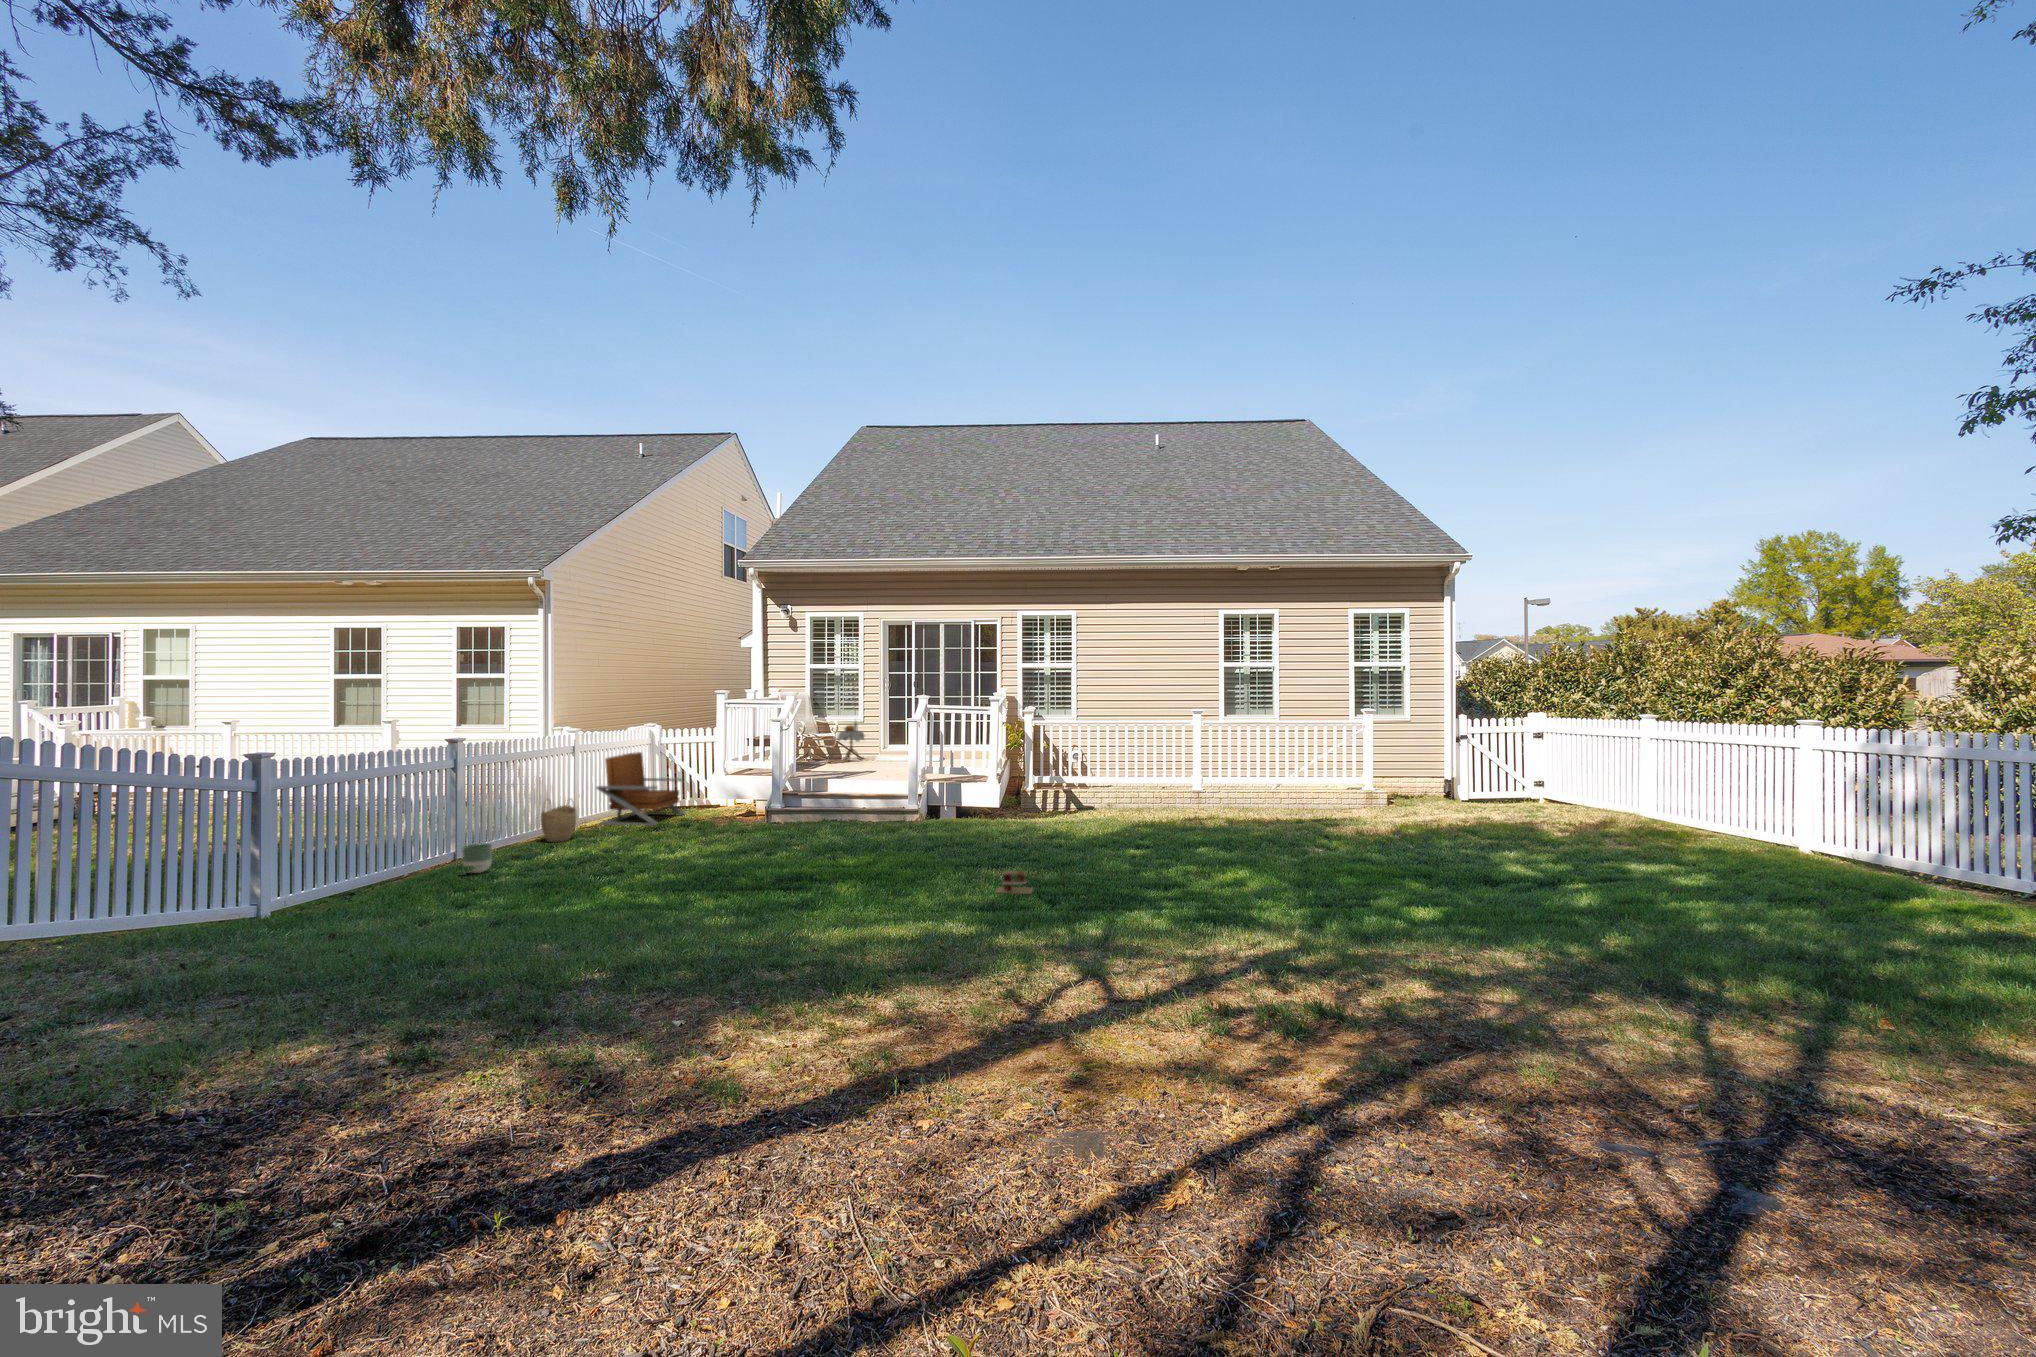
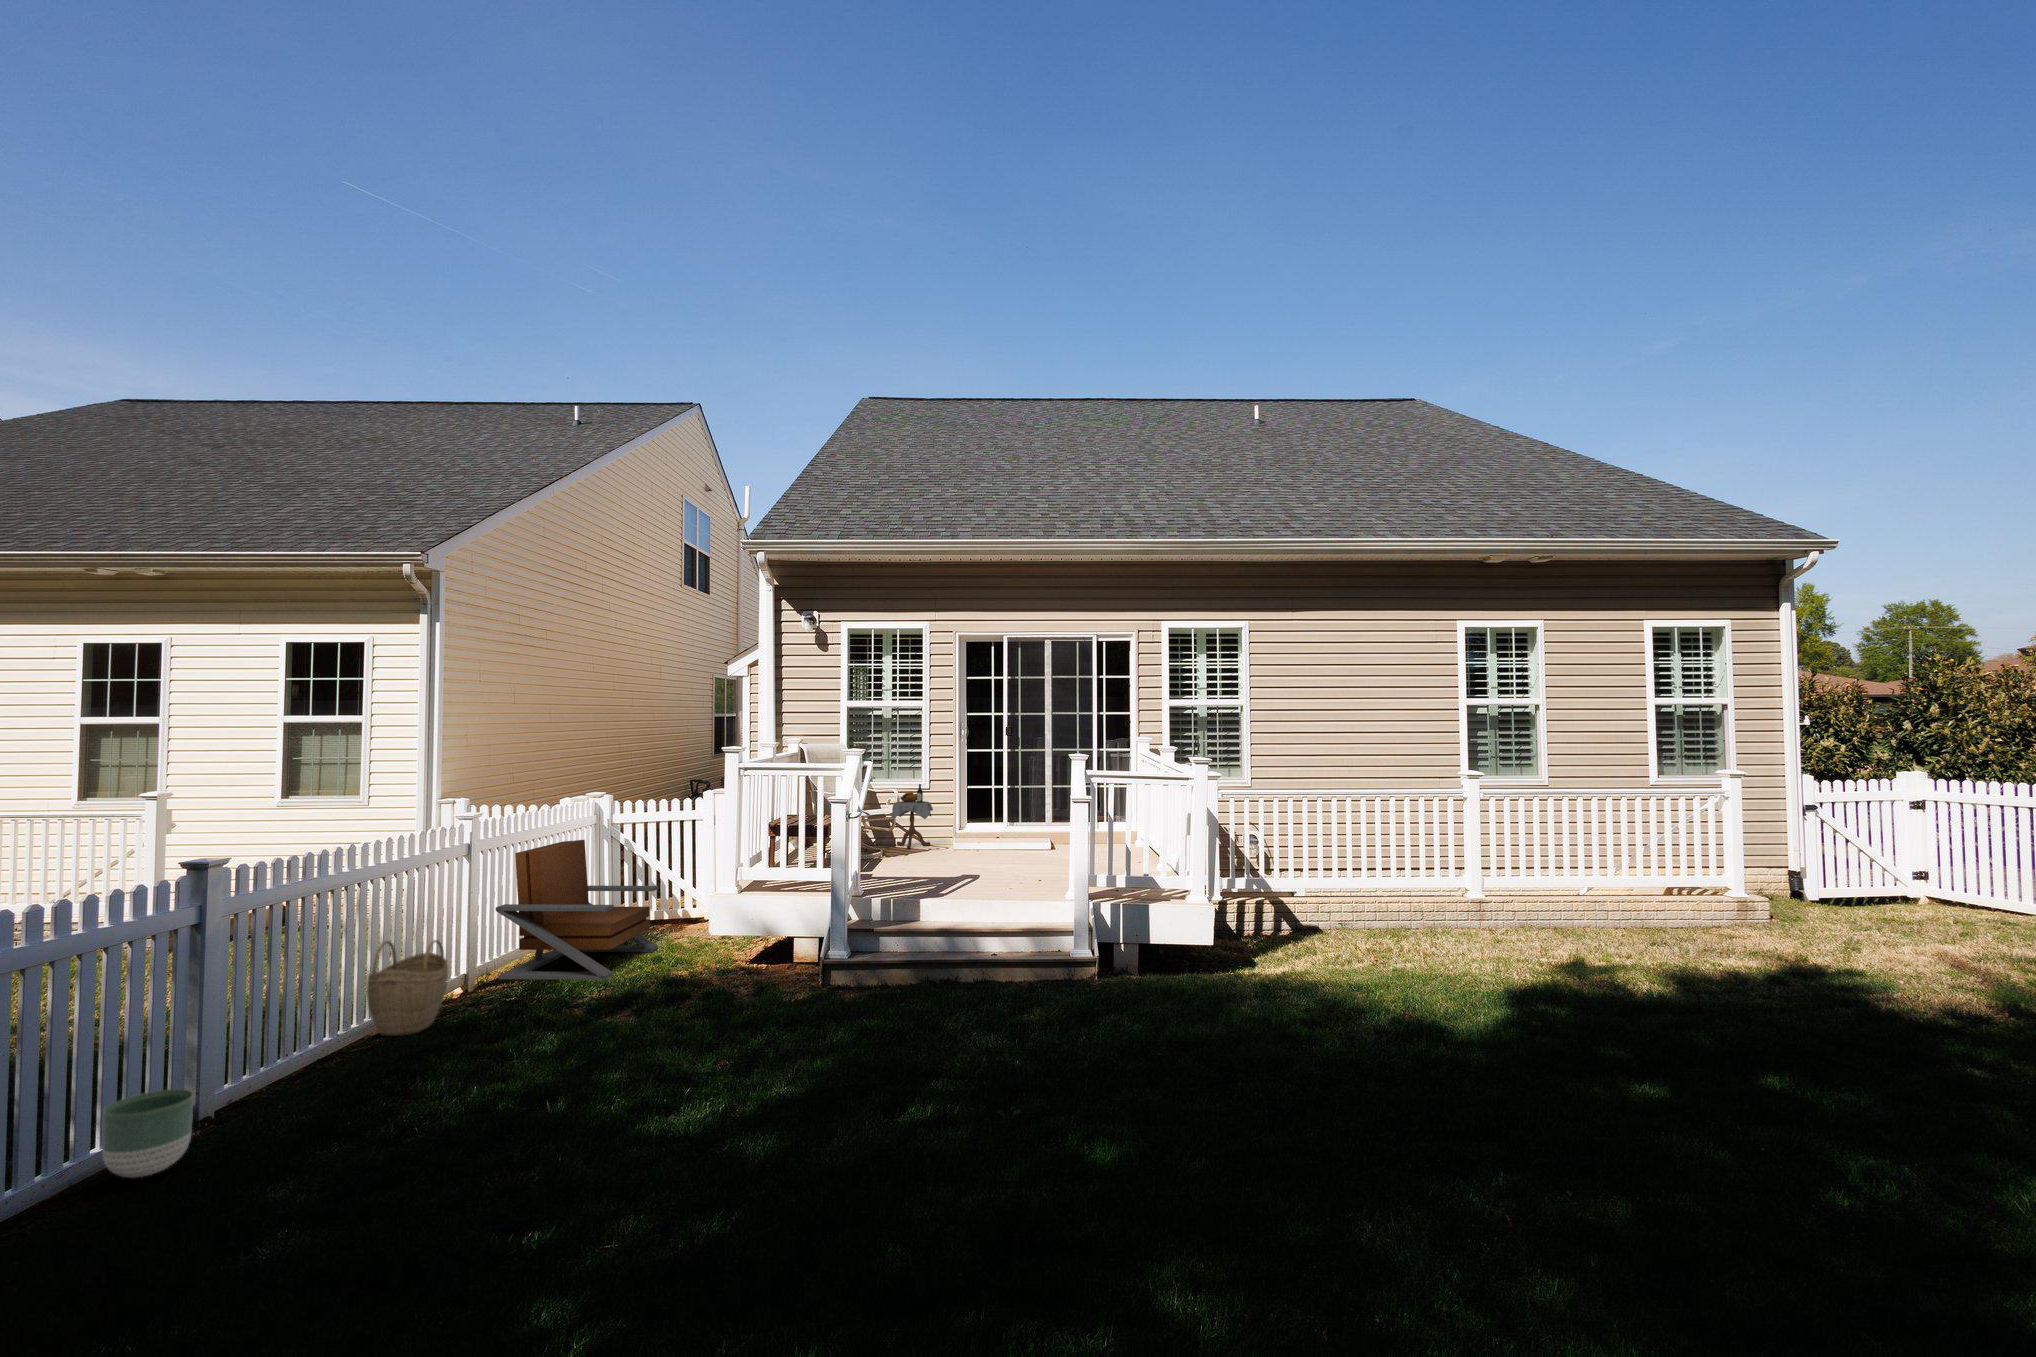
toy house: present [995,871,1033,894] -> none [1560,1169,1708,1249]

